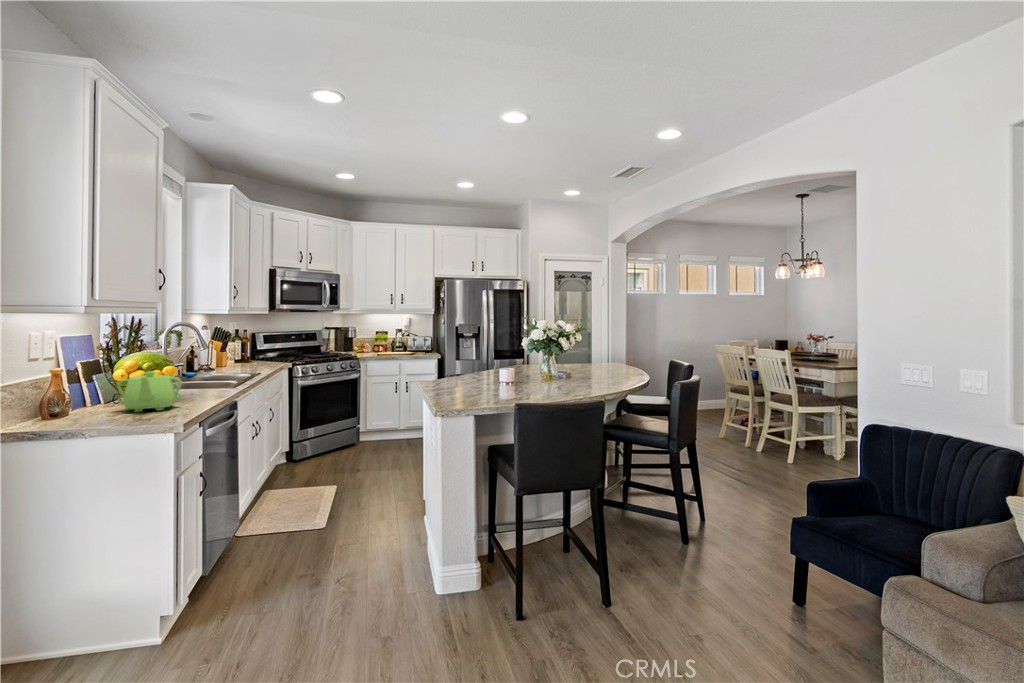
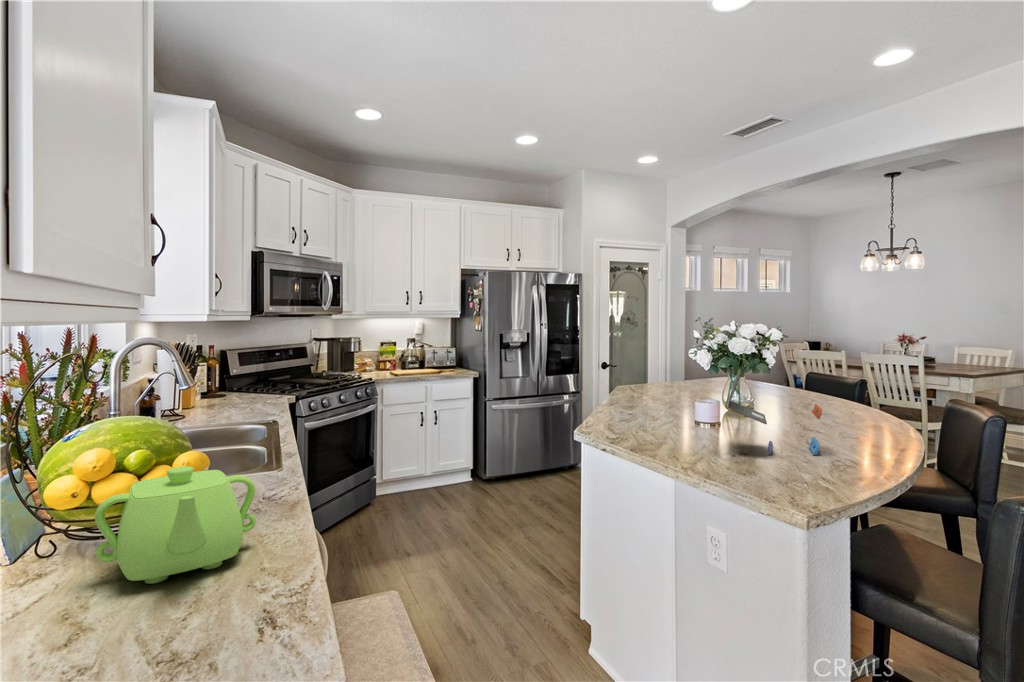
laptop: none [460,346,521,396] -> present [728,369,822,455]

